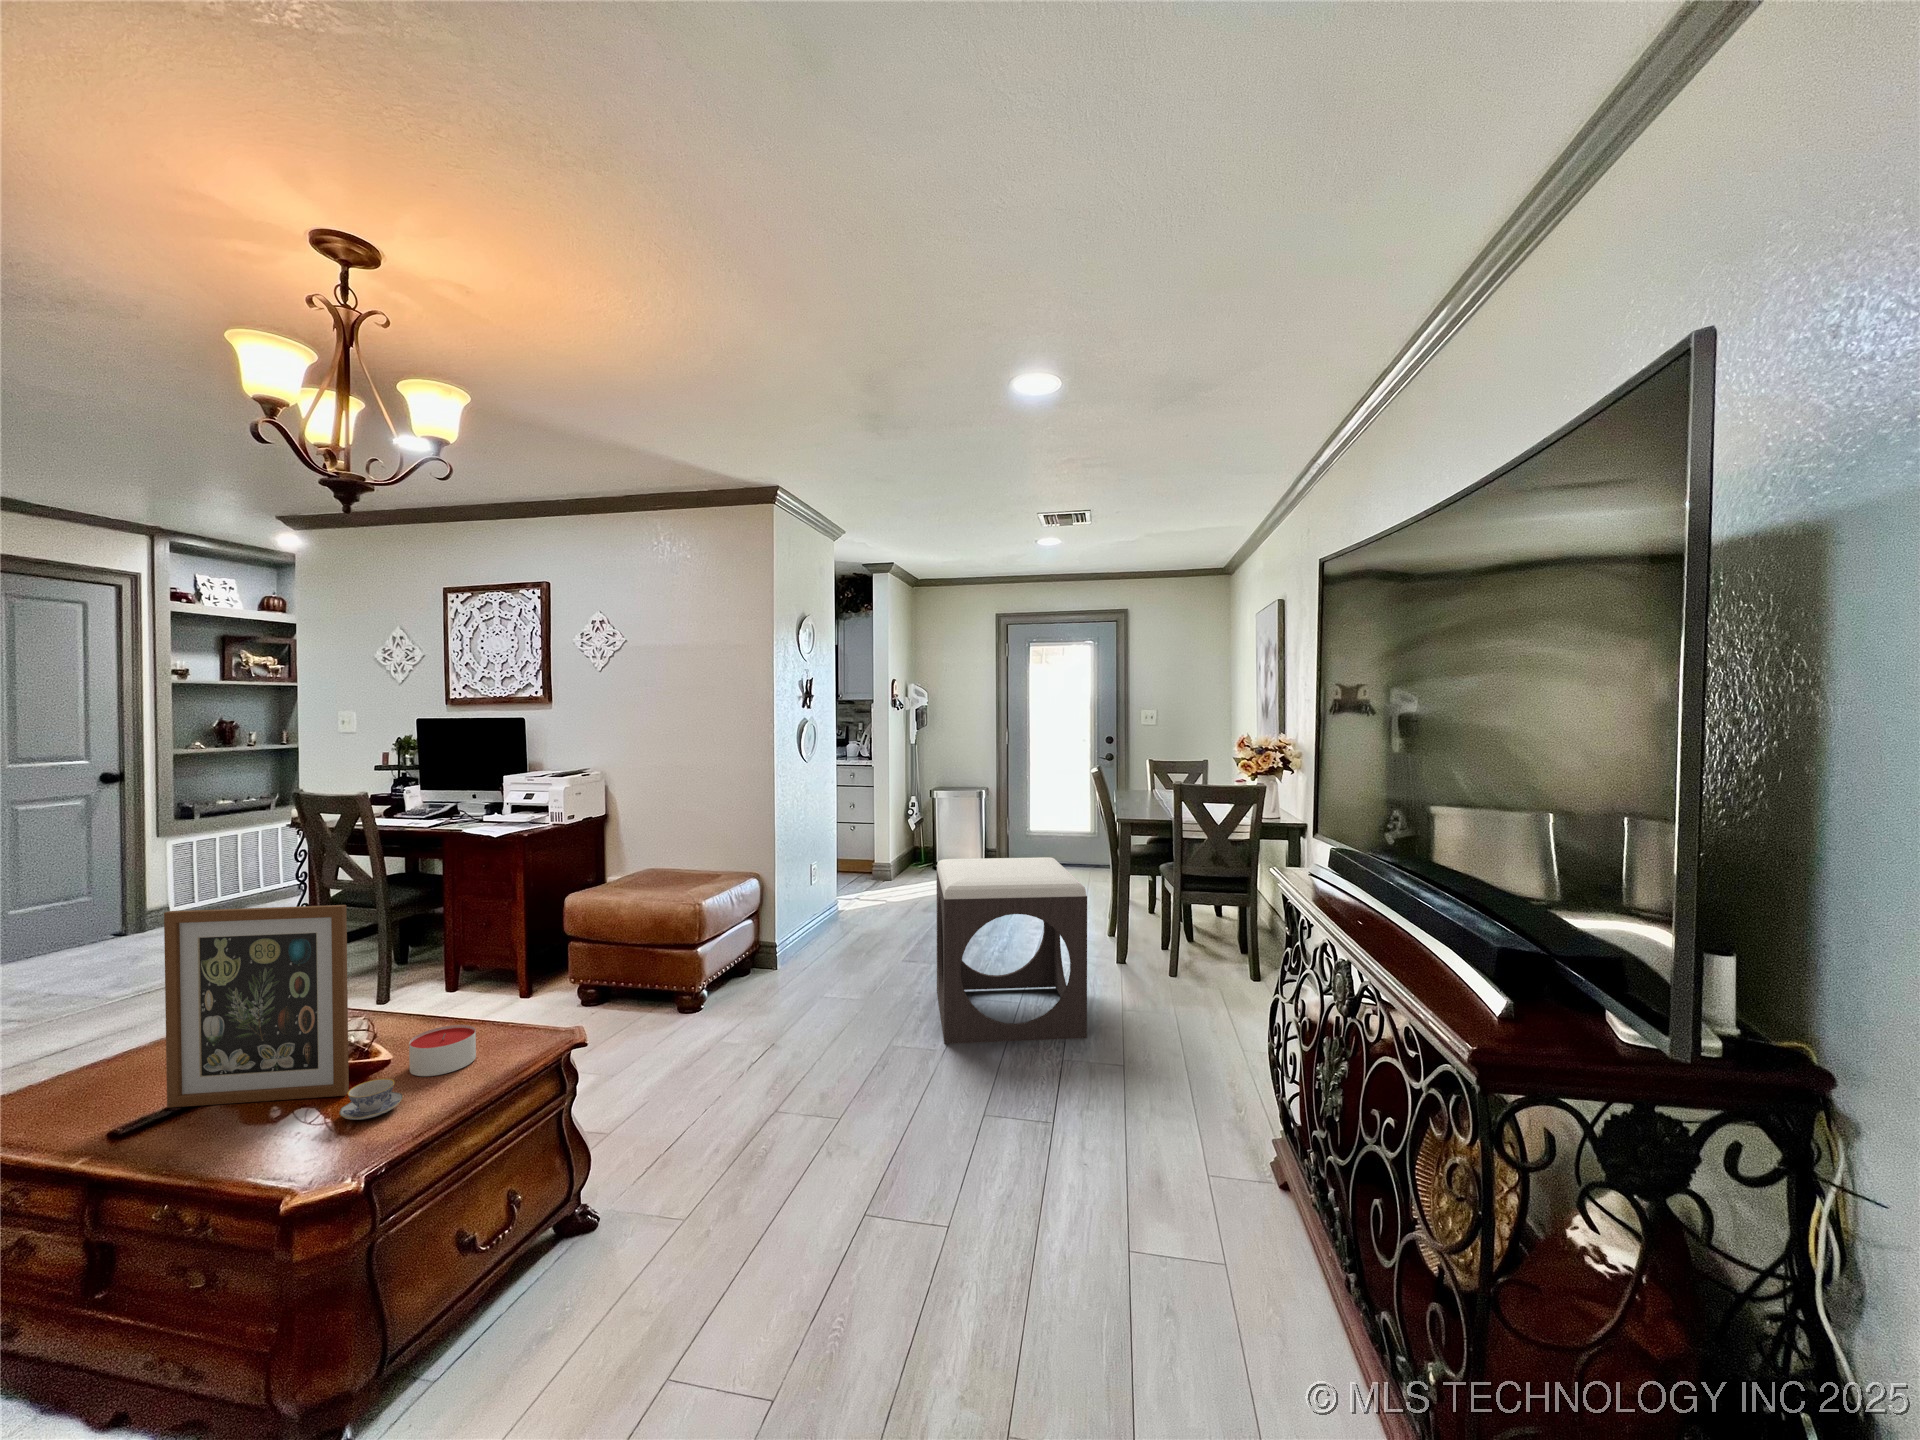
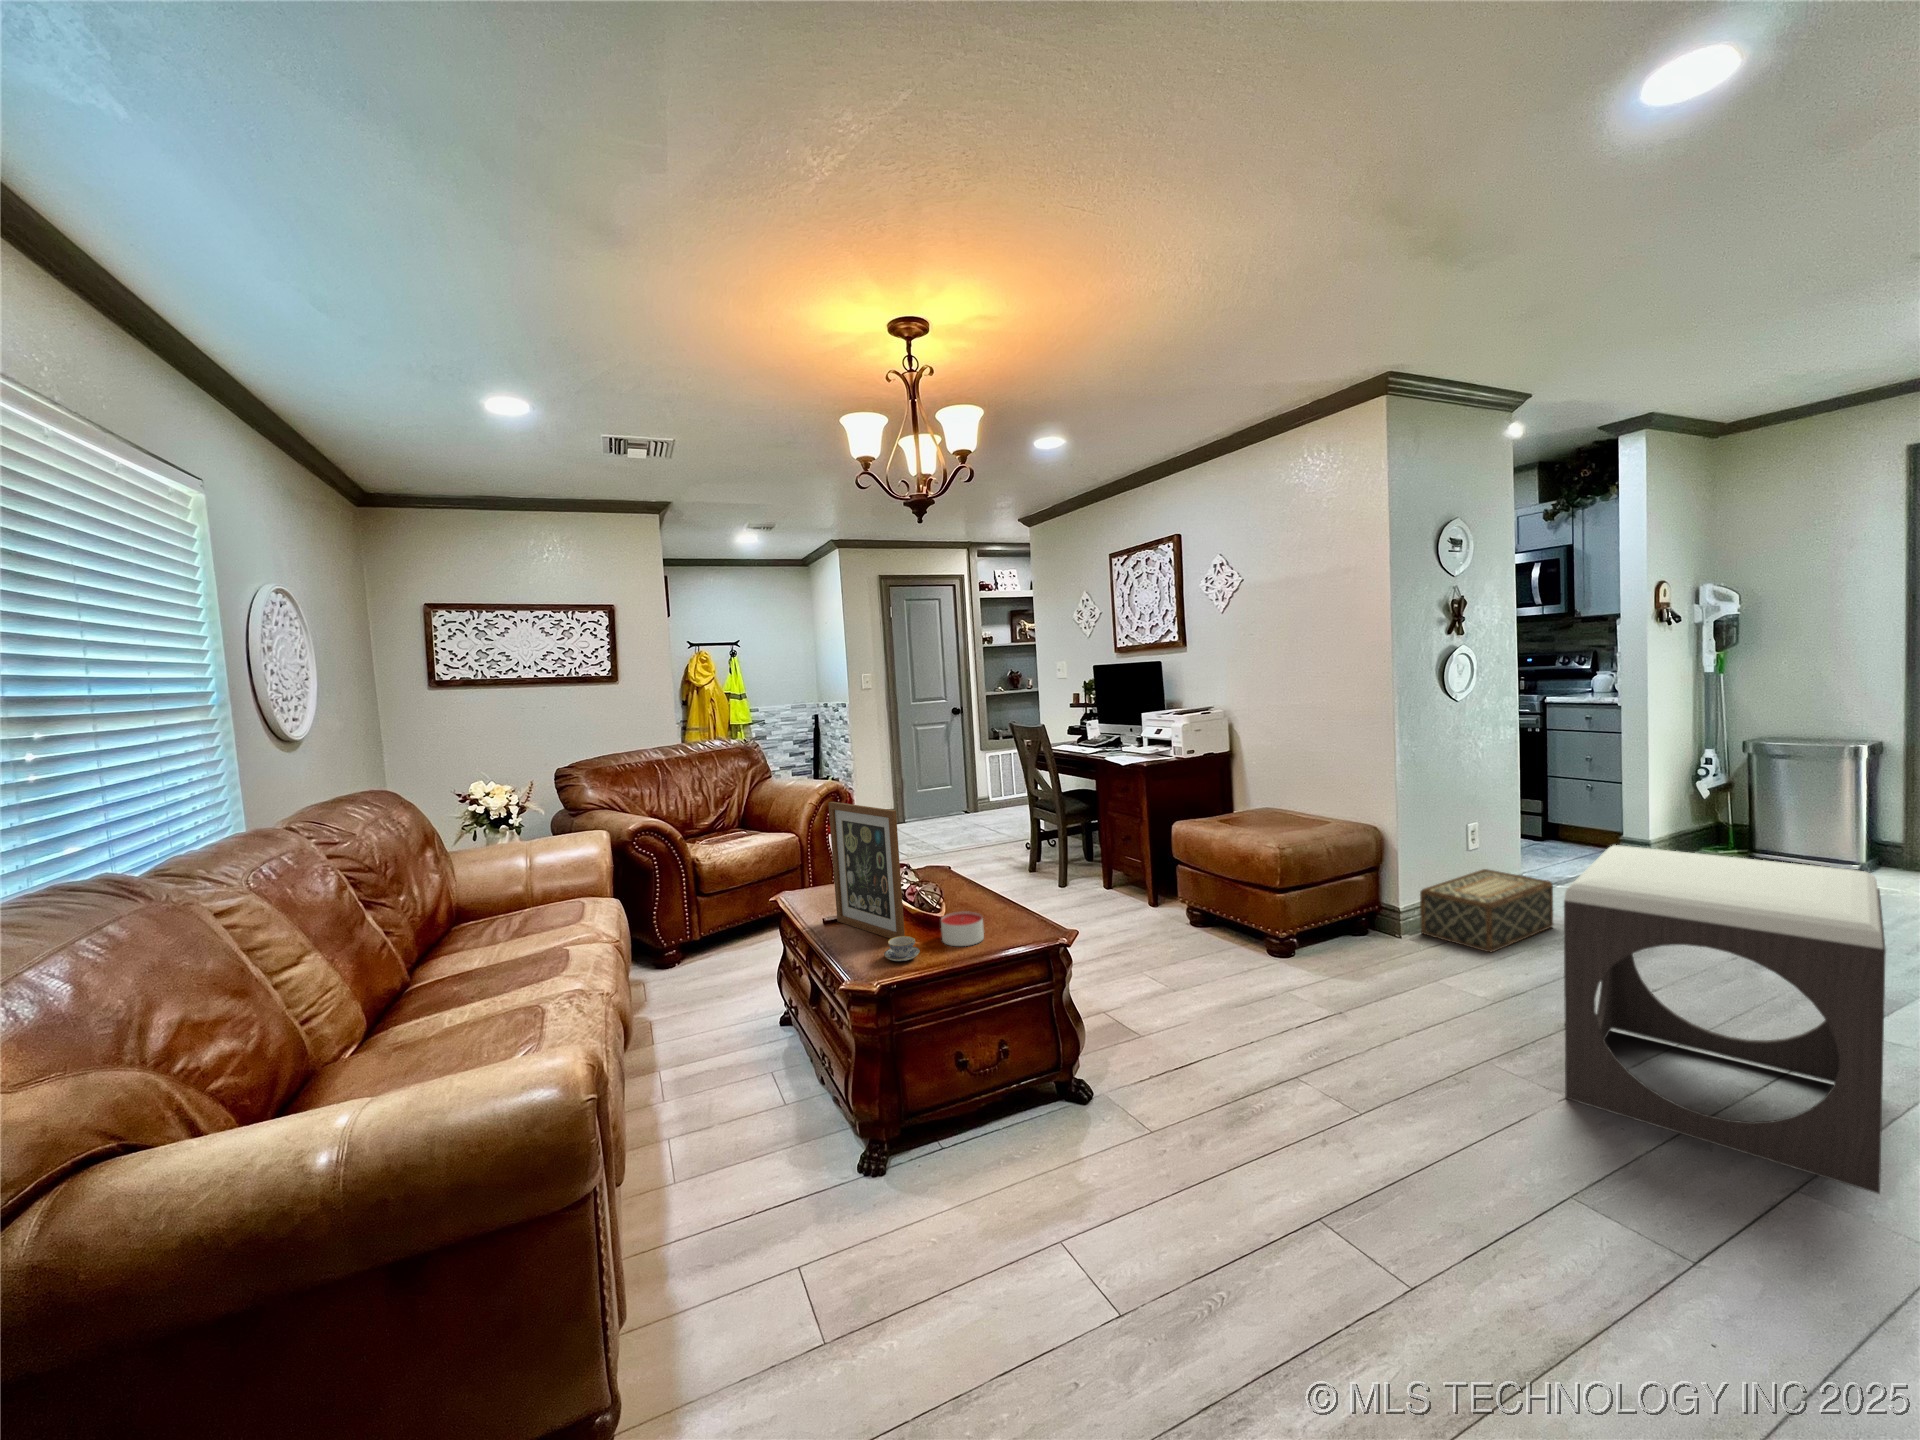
woven basket: none [791,896,869,960] -> present [1420,869,1553,953]

